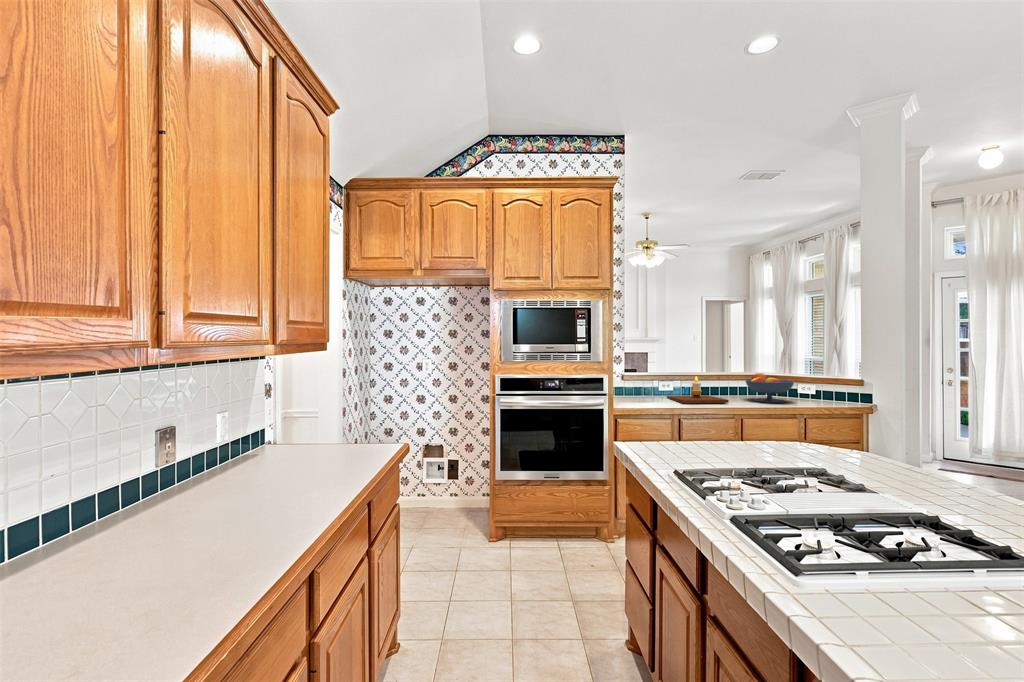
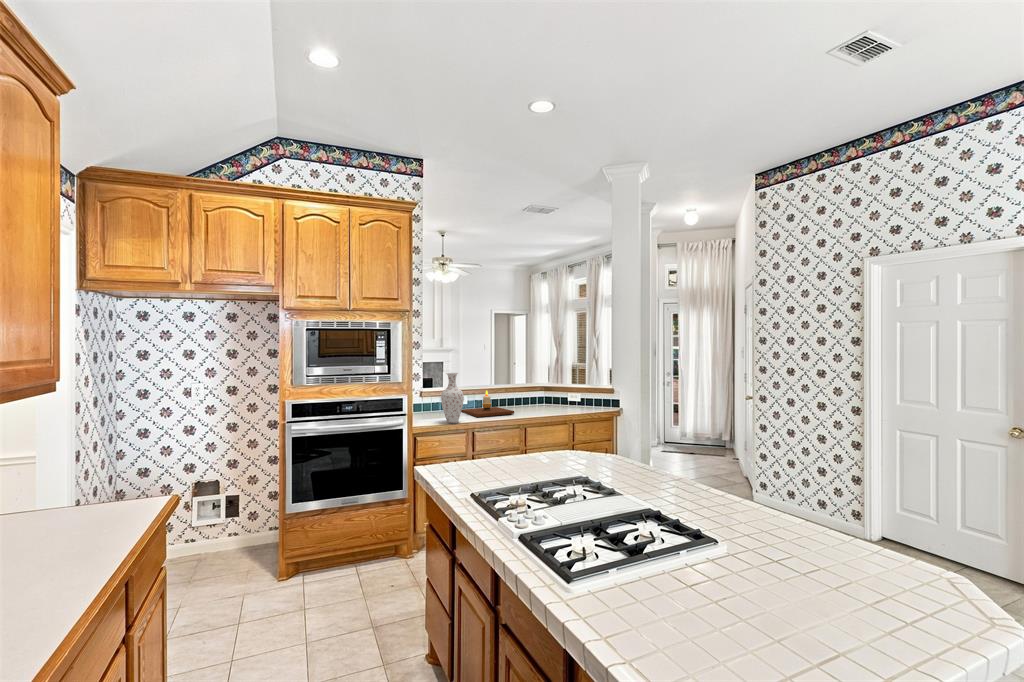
vase: none [643,354,668,407] -> present [441,373,464,423]
fruit bowl: present [746,373,794,403] -> none [526,385,564,411]

